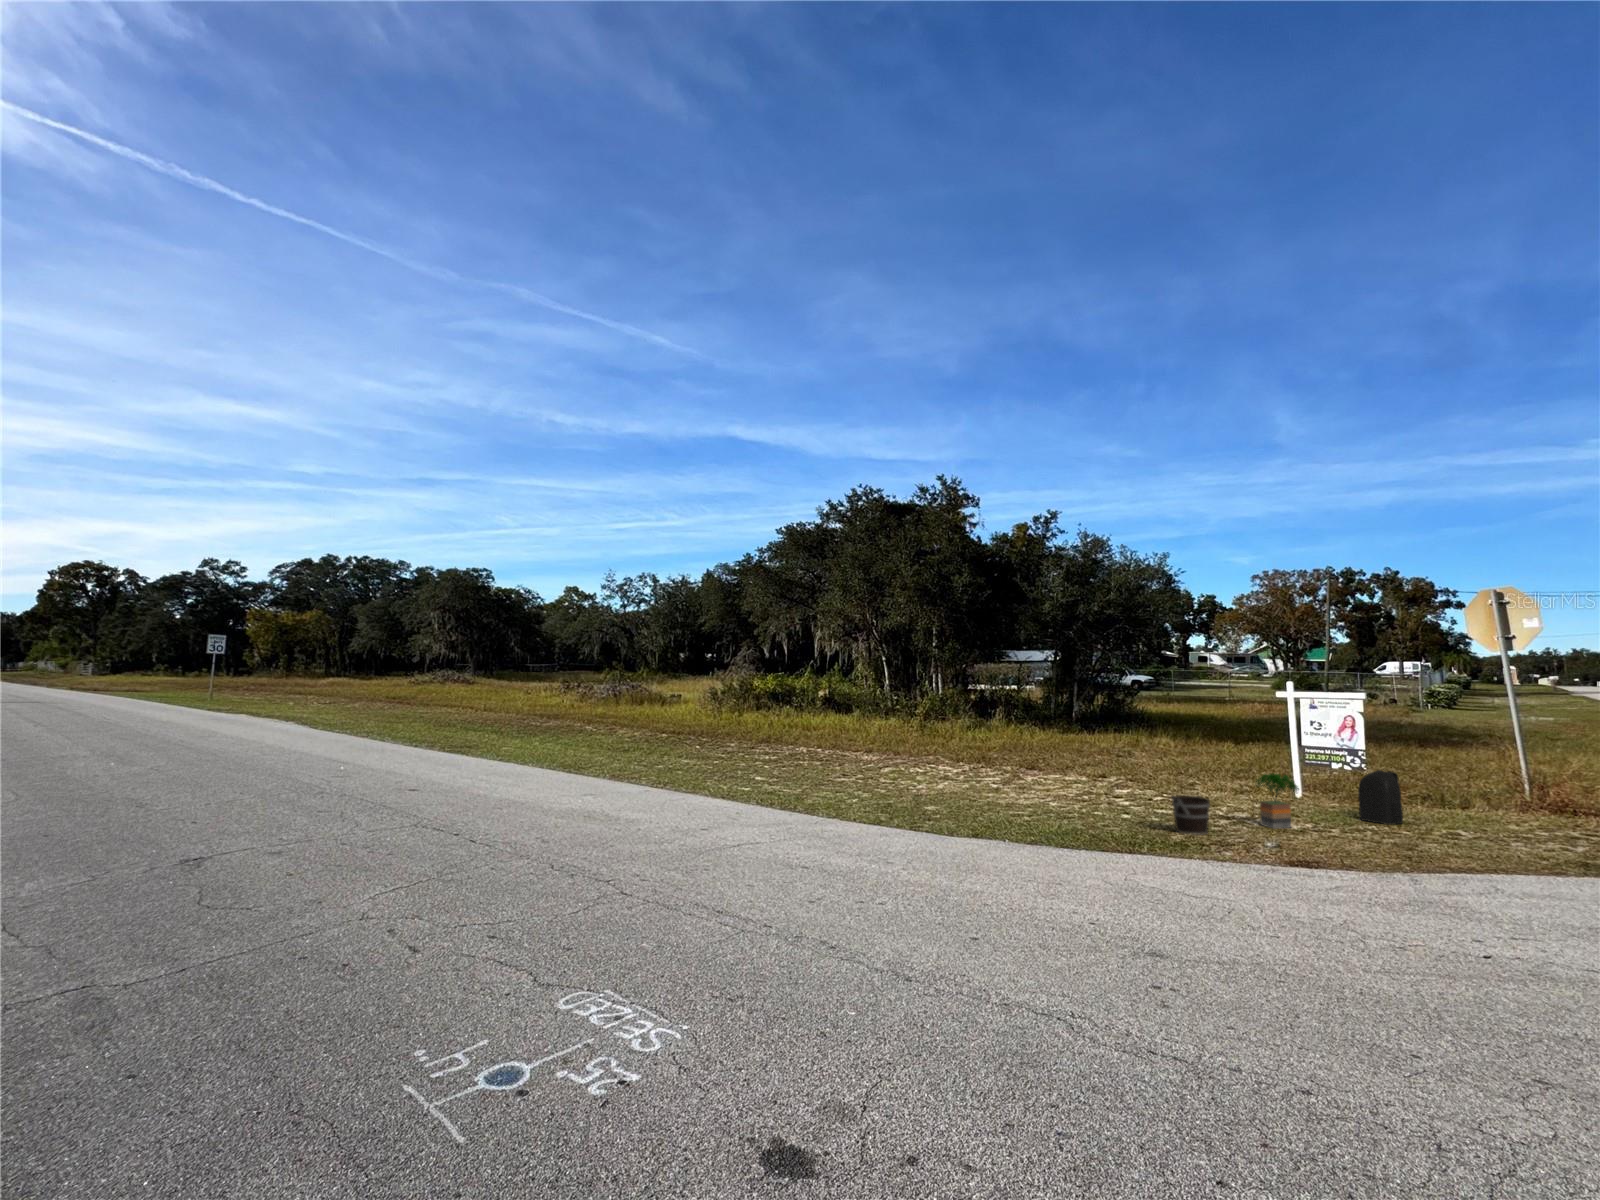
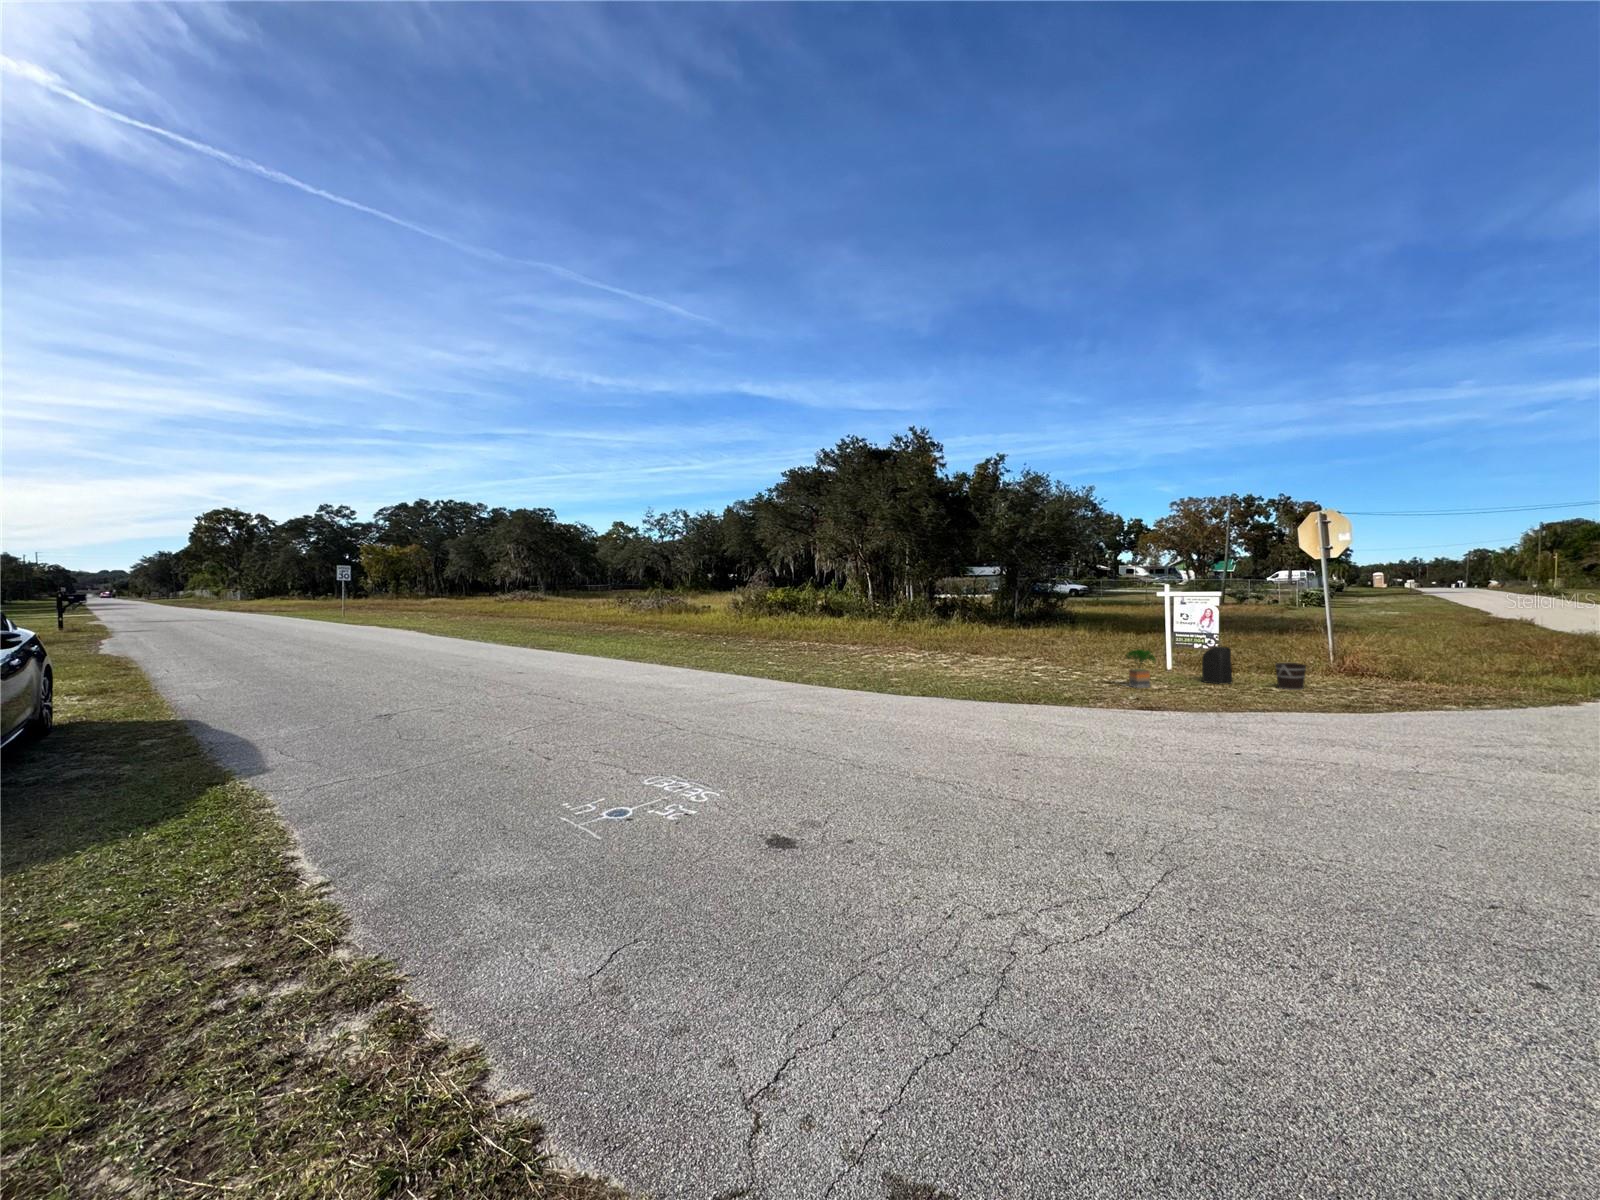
bucket: present [1172,795,1210,835] -> present [1275,662,1306,690]

